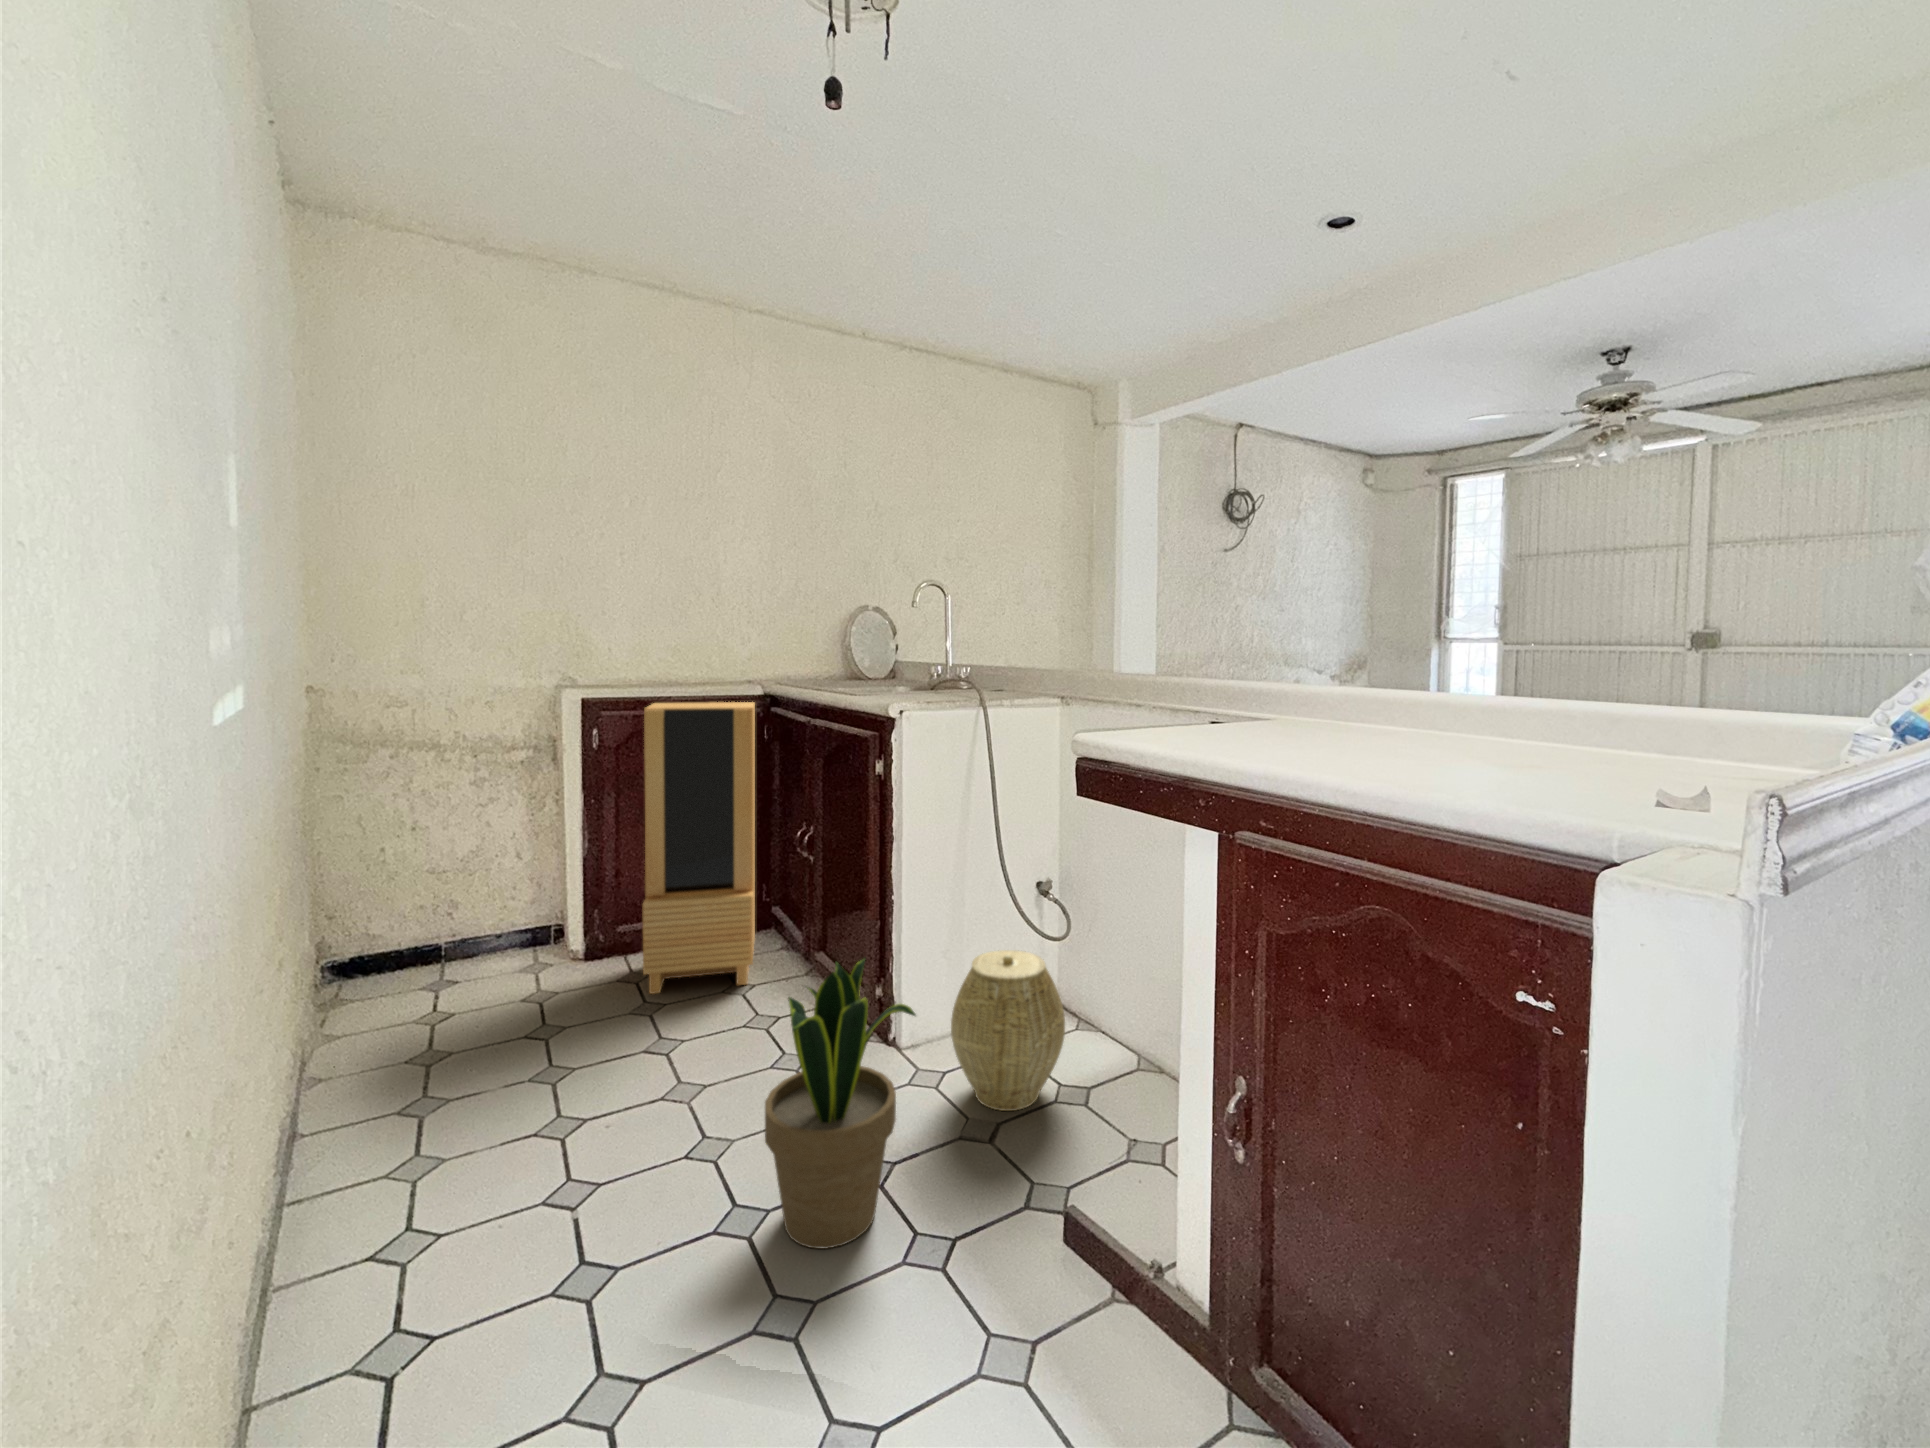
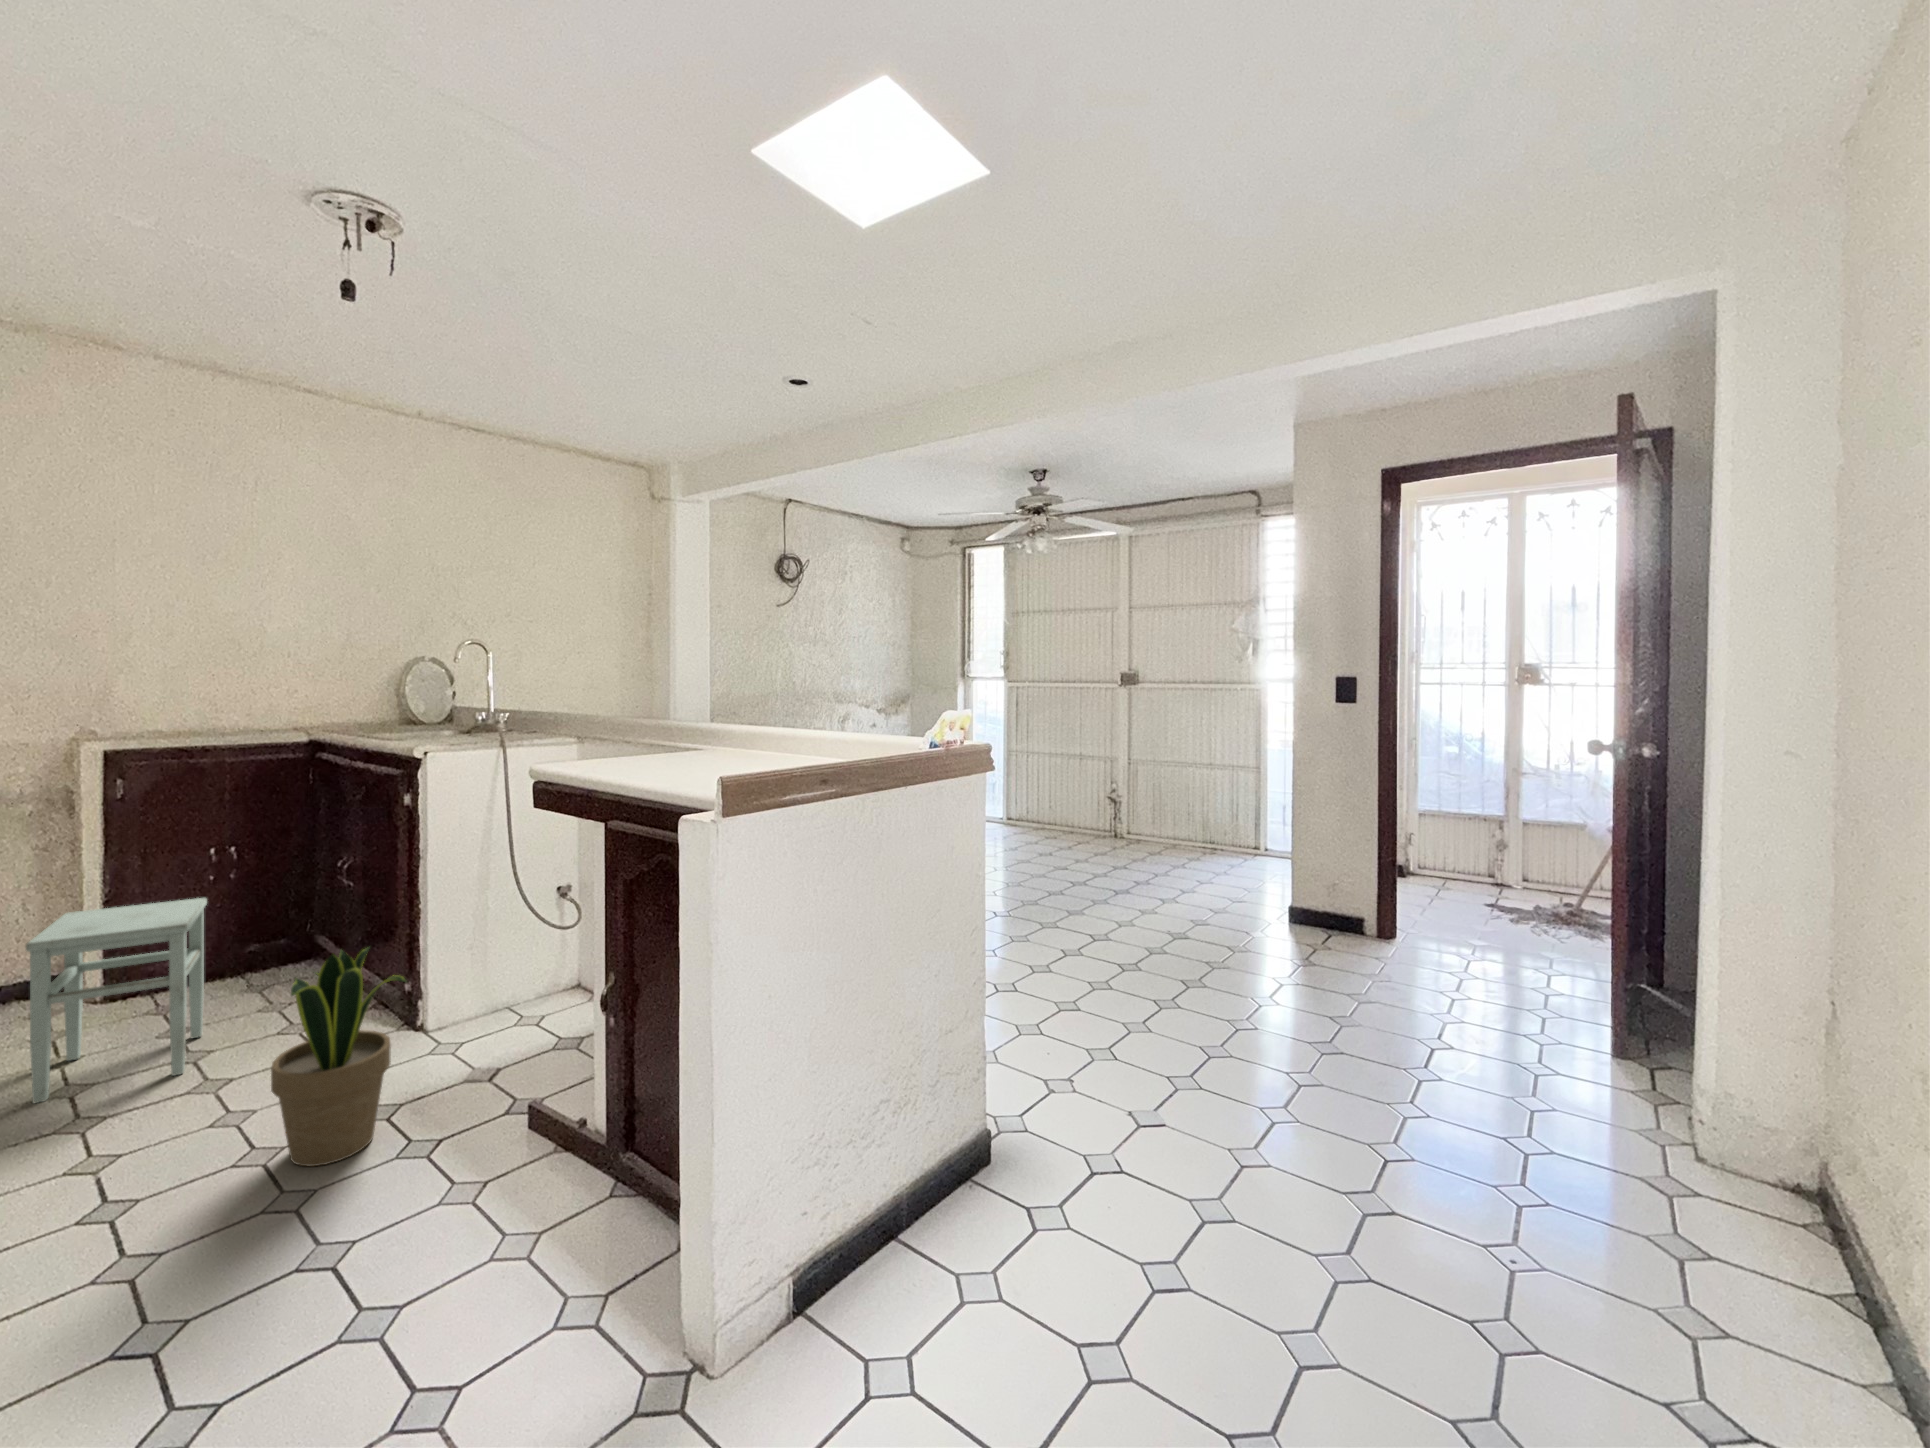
storage cabinet: present [642,702,755,994] -> none [170,749,296,1021]
stool: none [515,865,678,1084] -> present [26,898,207,1103]
woven basket: present [951,950,1065,1111] -> none [461,938,560,1062]

